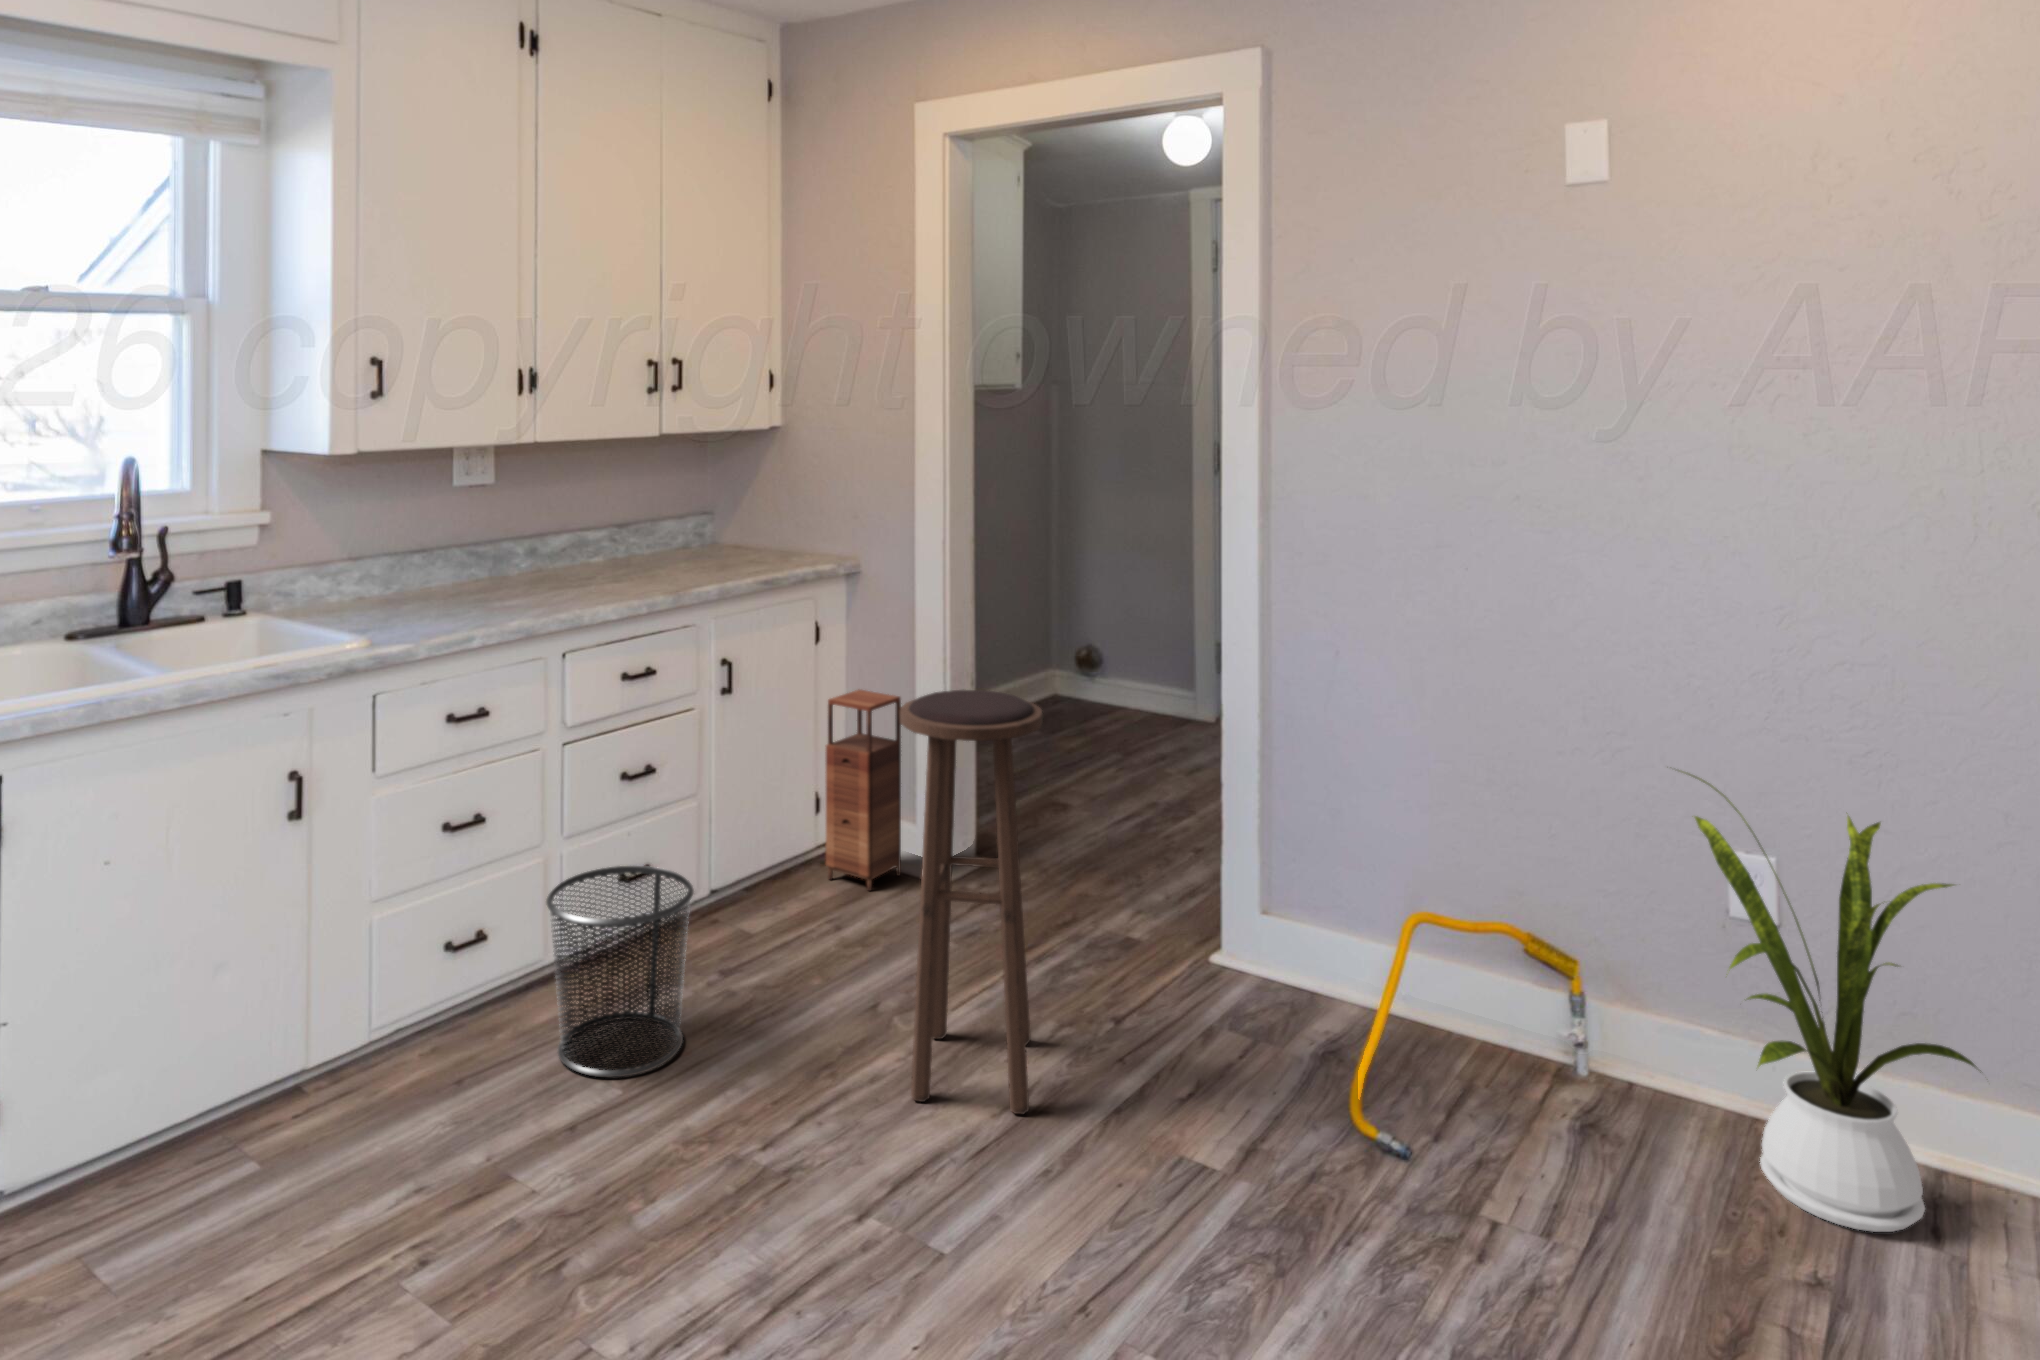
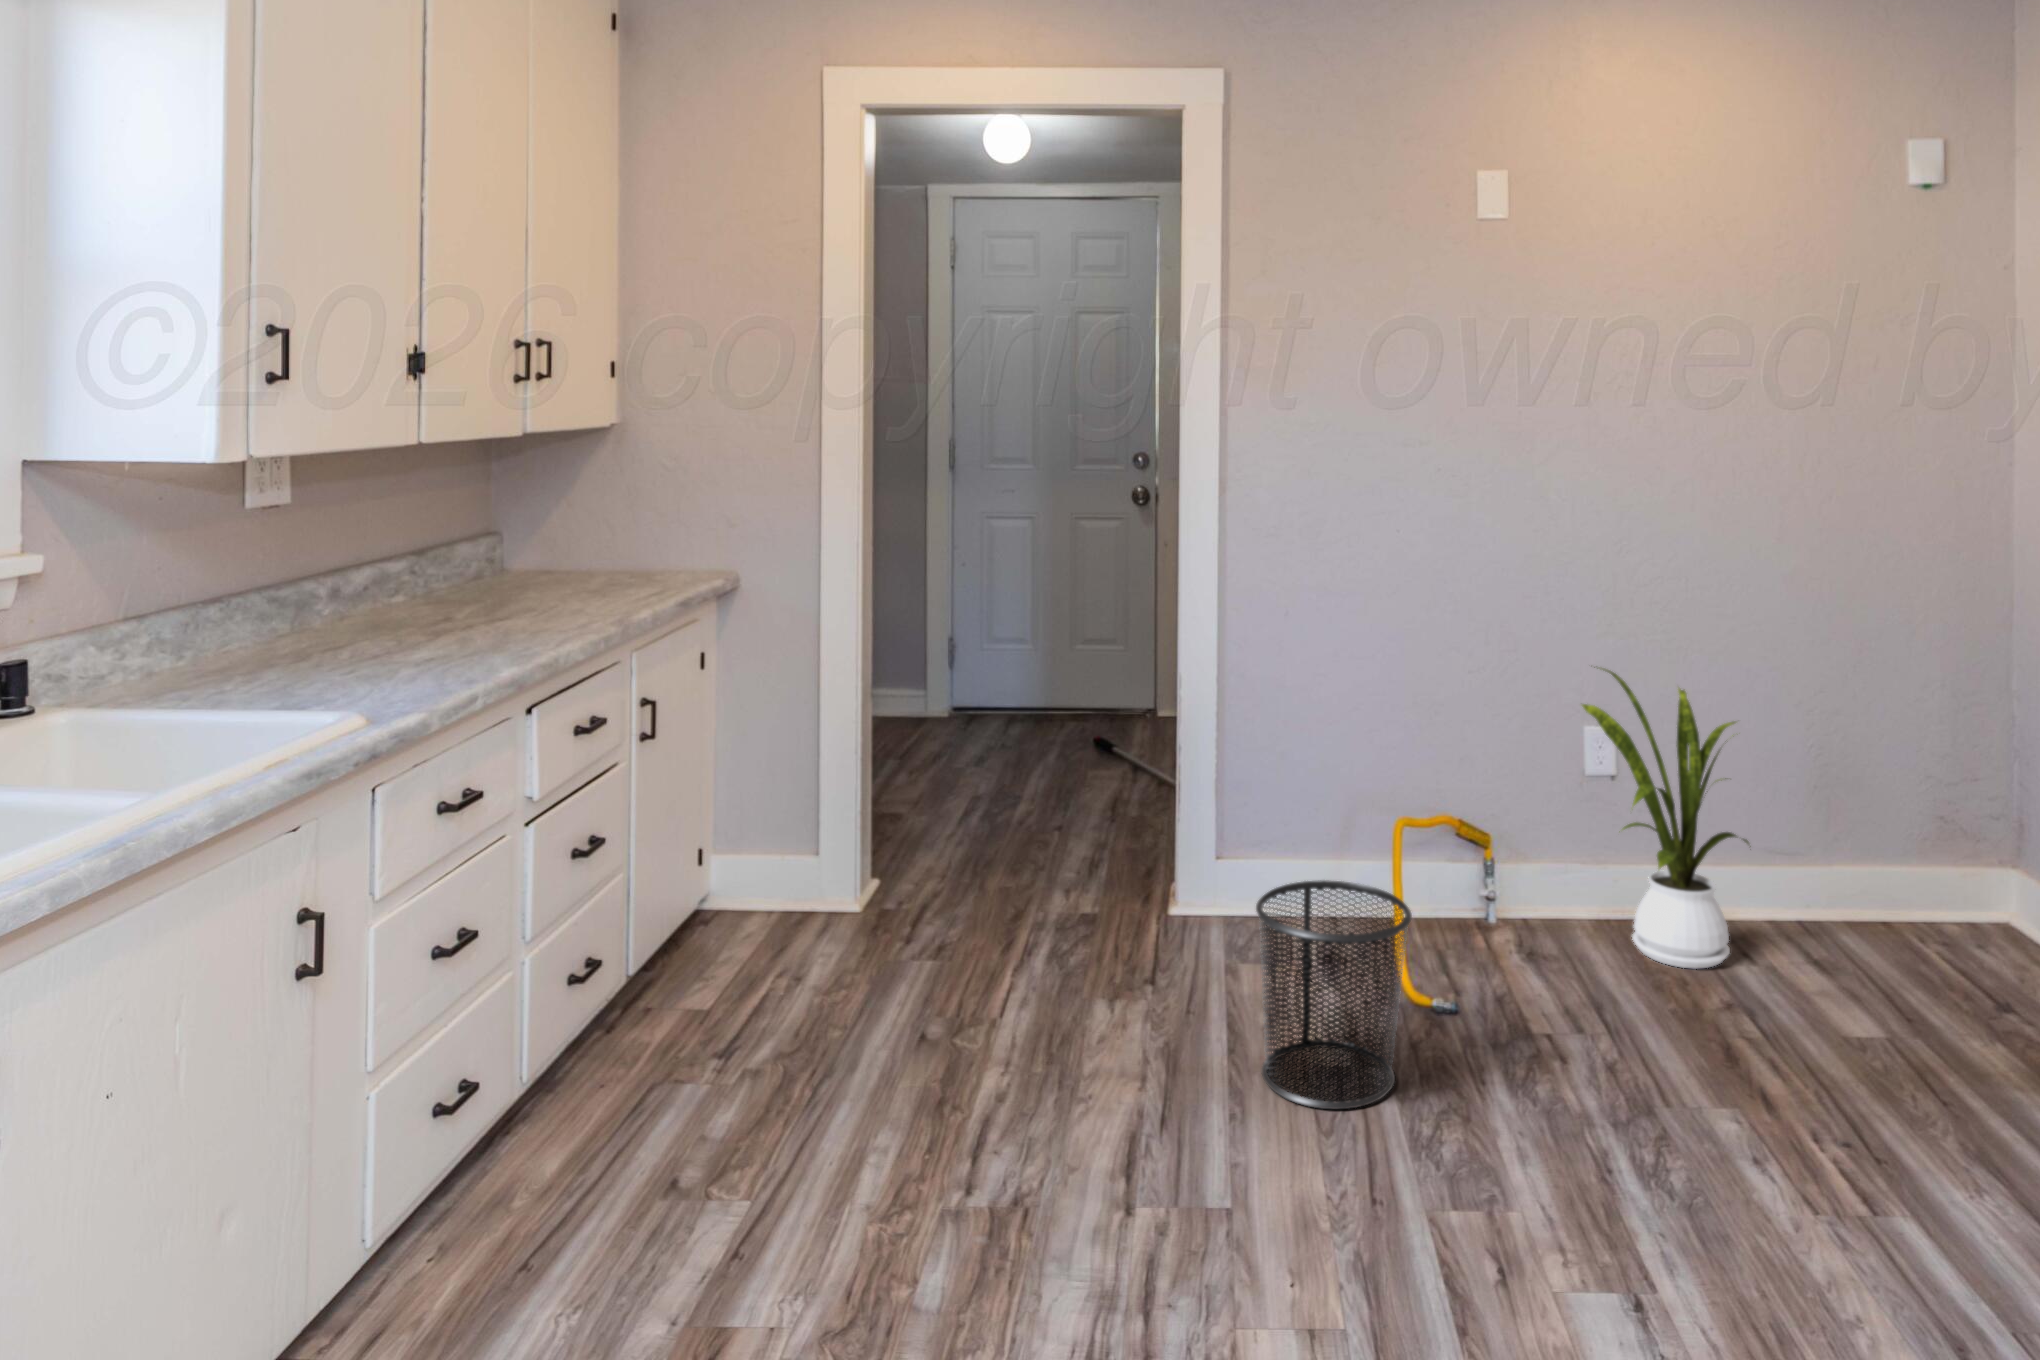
storage cabinet: present [826,690,901,891] -> none [726,709,816,936]
stool: present [900,690,1043,1114] -> none [1011,666,1179,1101]
trash can: present [546,866,694,1077] -> present [1256,880,1412,1109]

